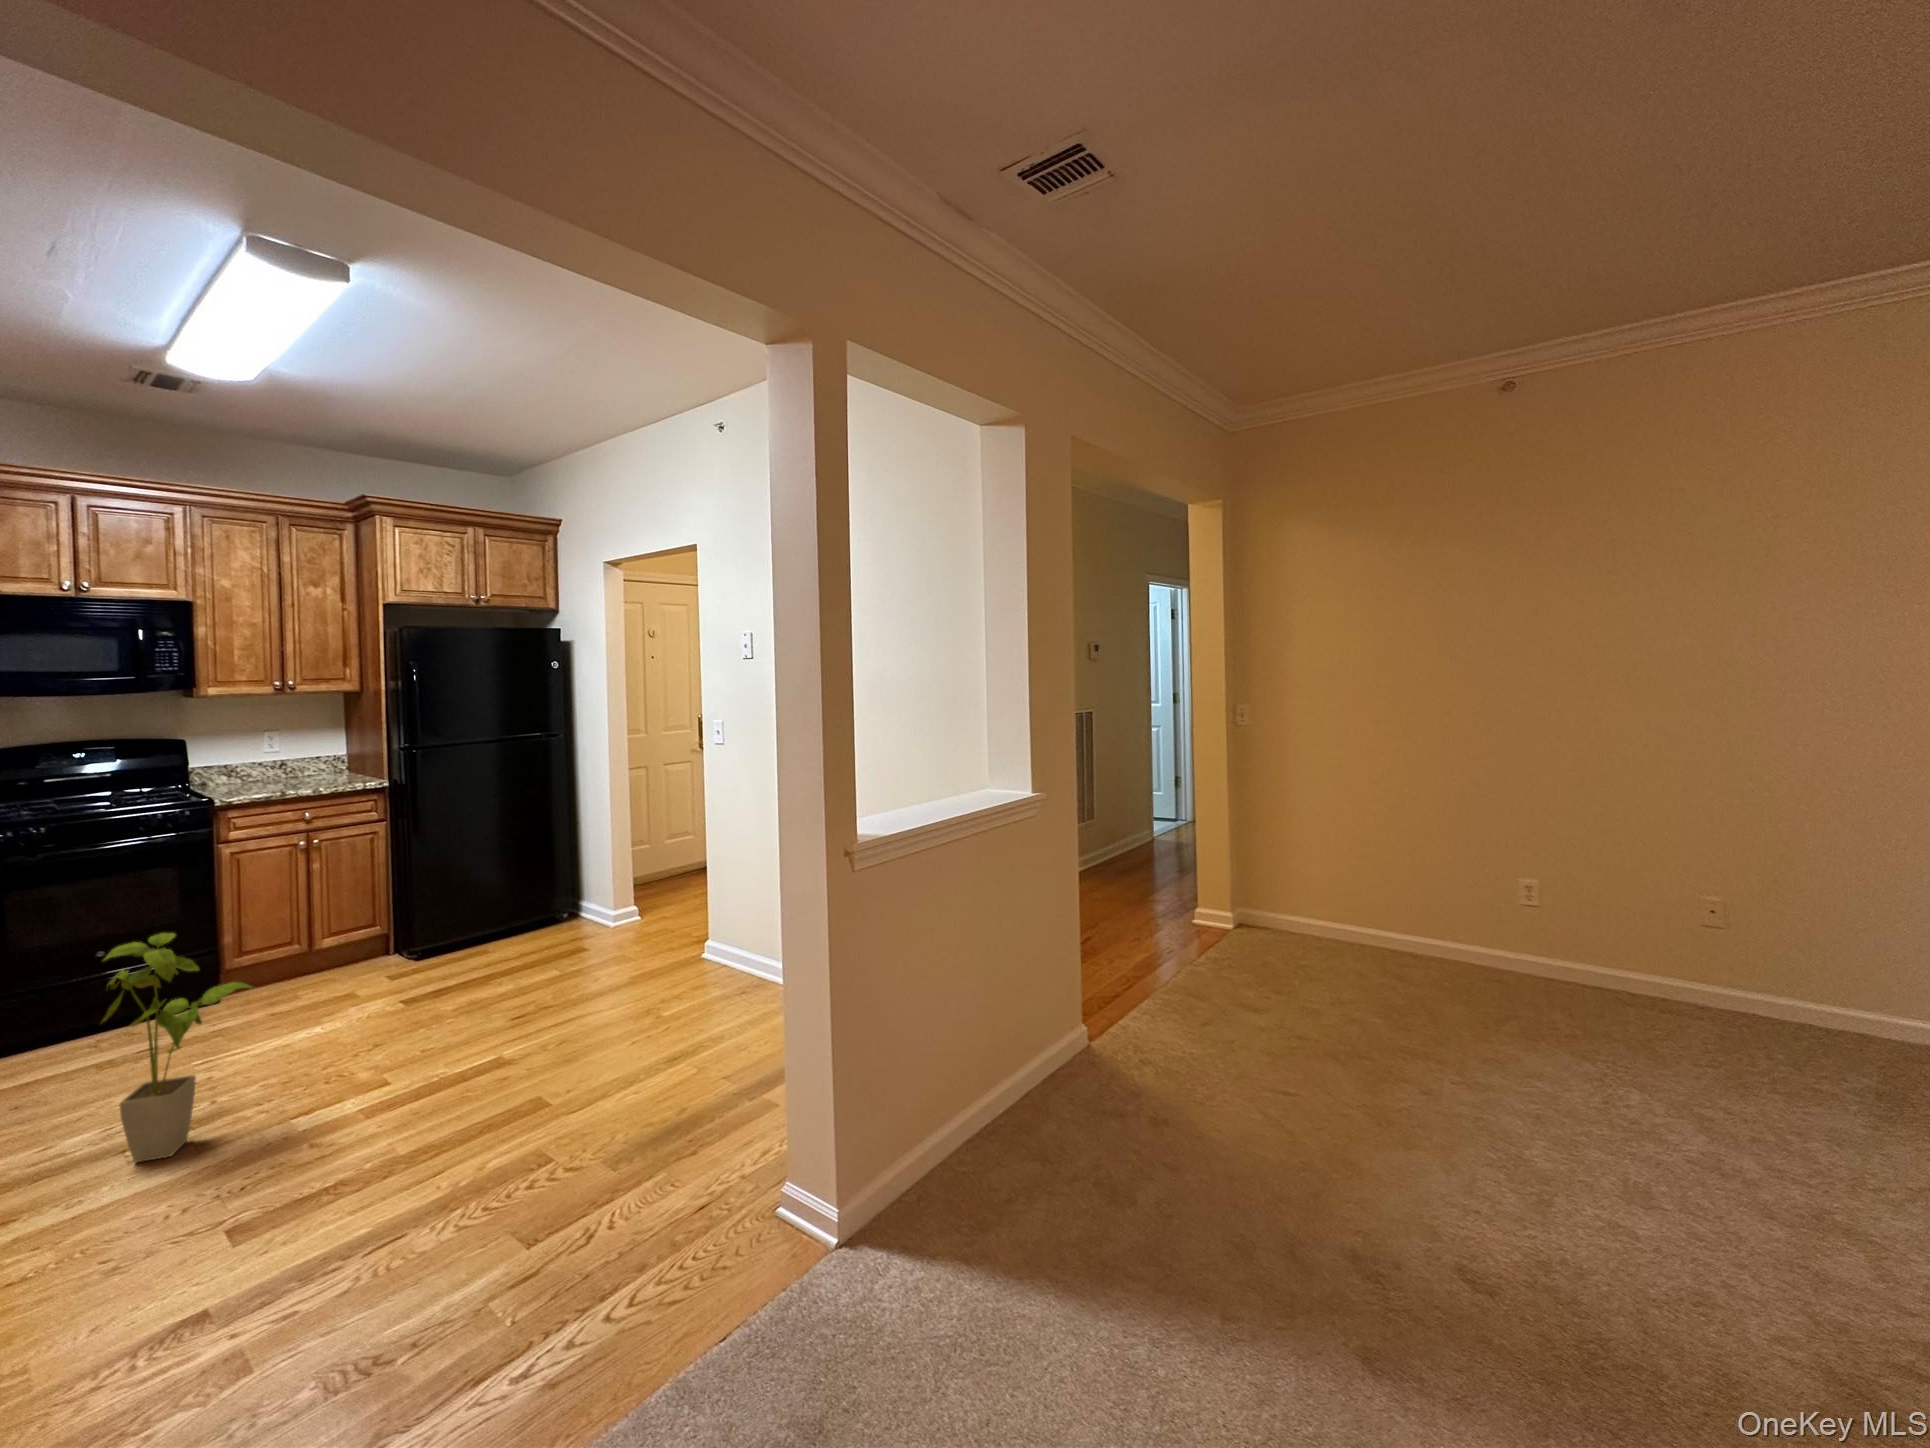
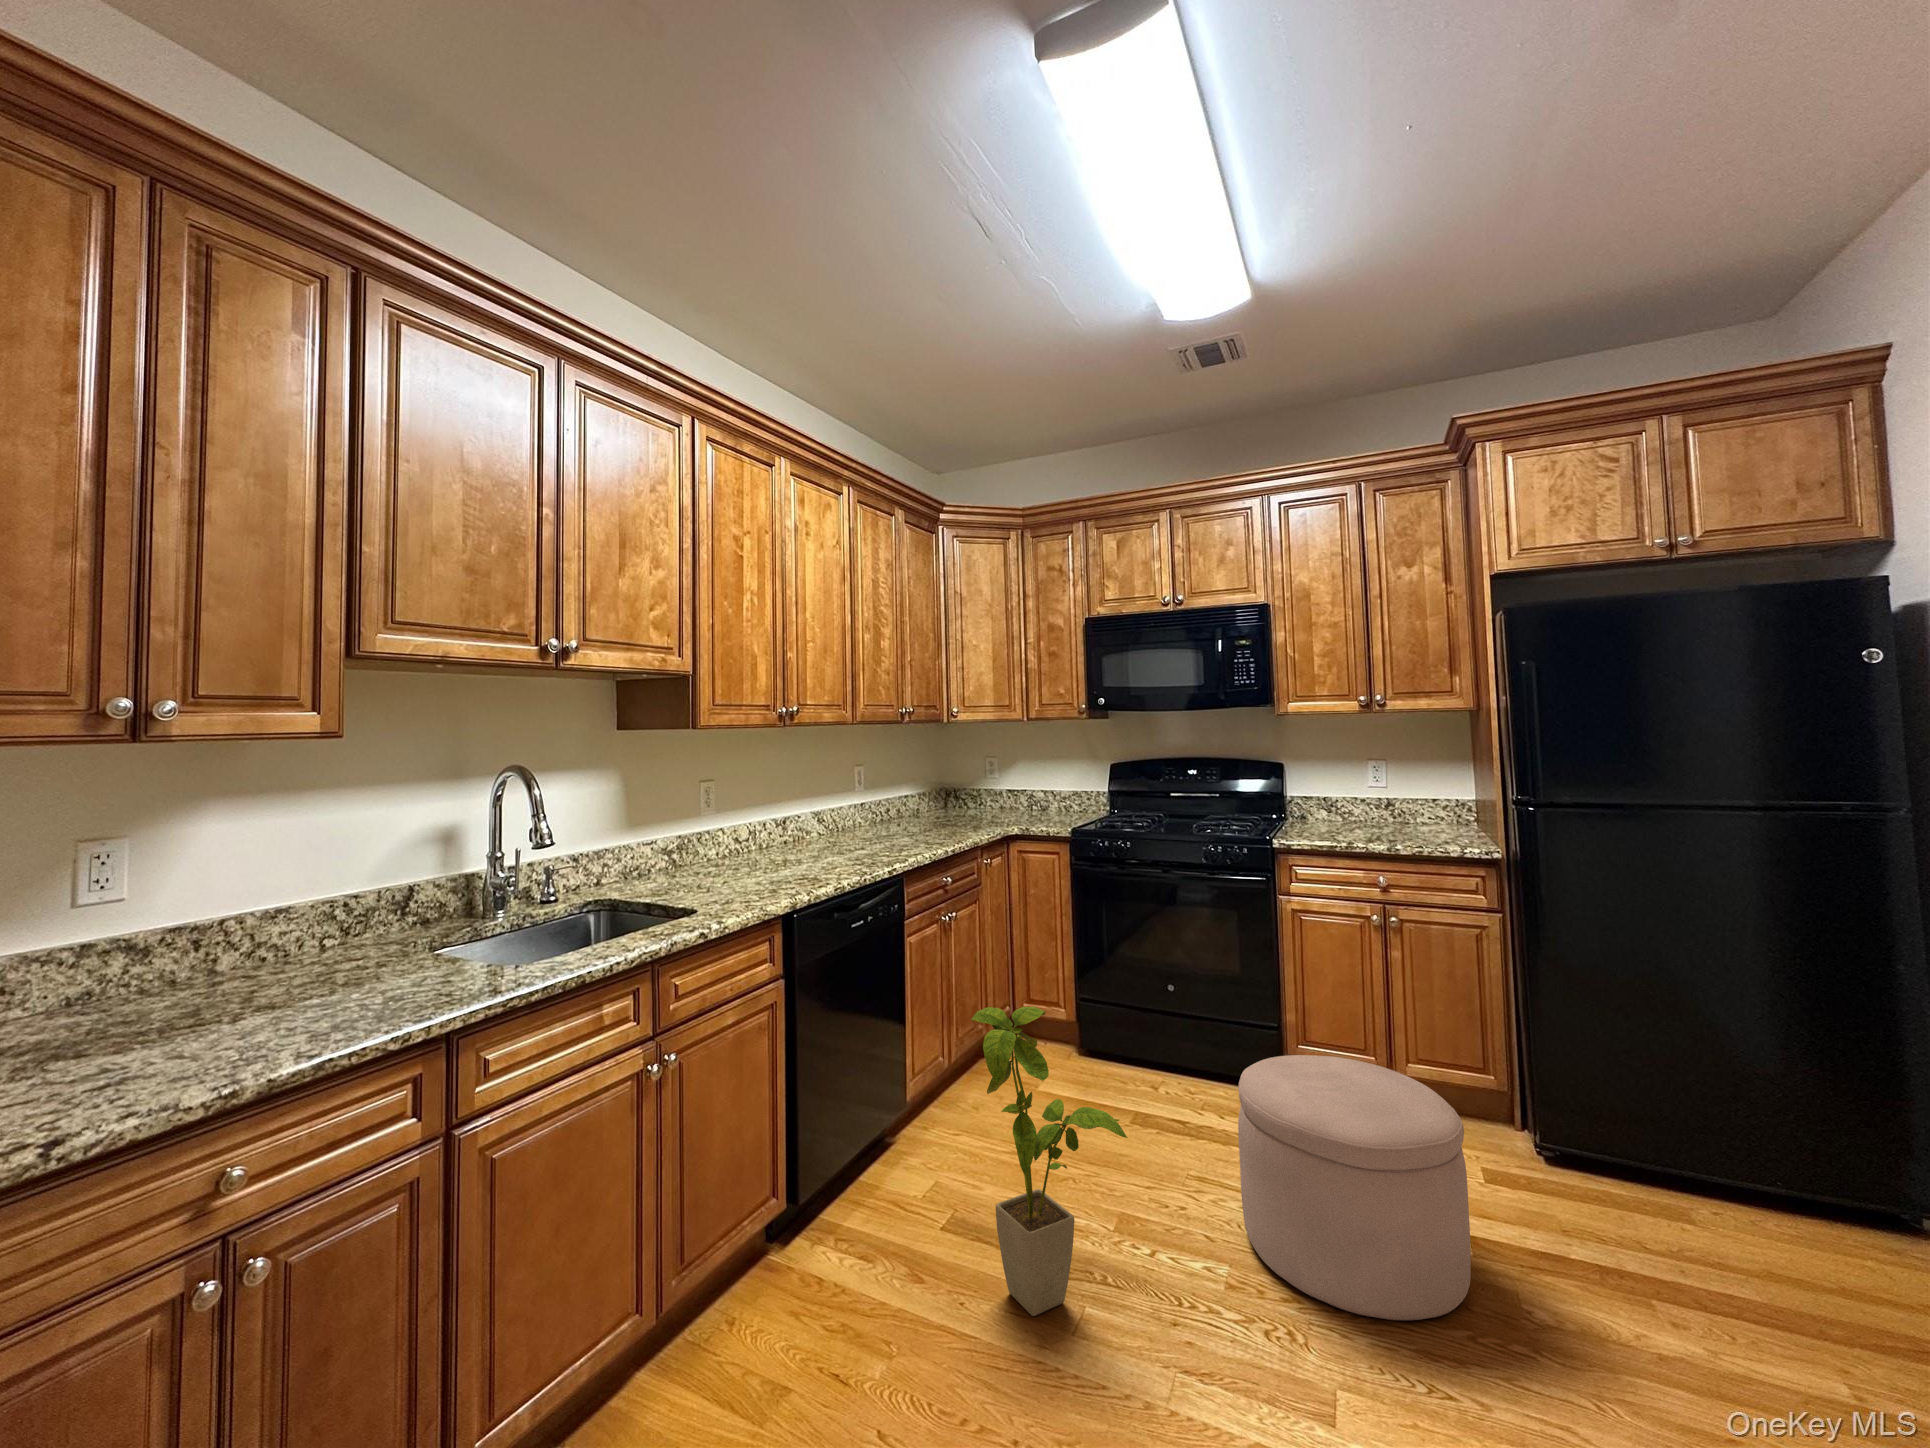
ottoman: none [266,919,419,1060] -> present [1238,1055,1471,1320]

